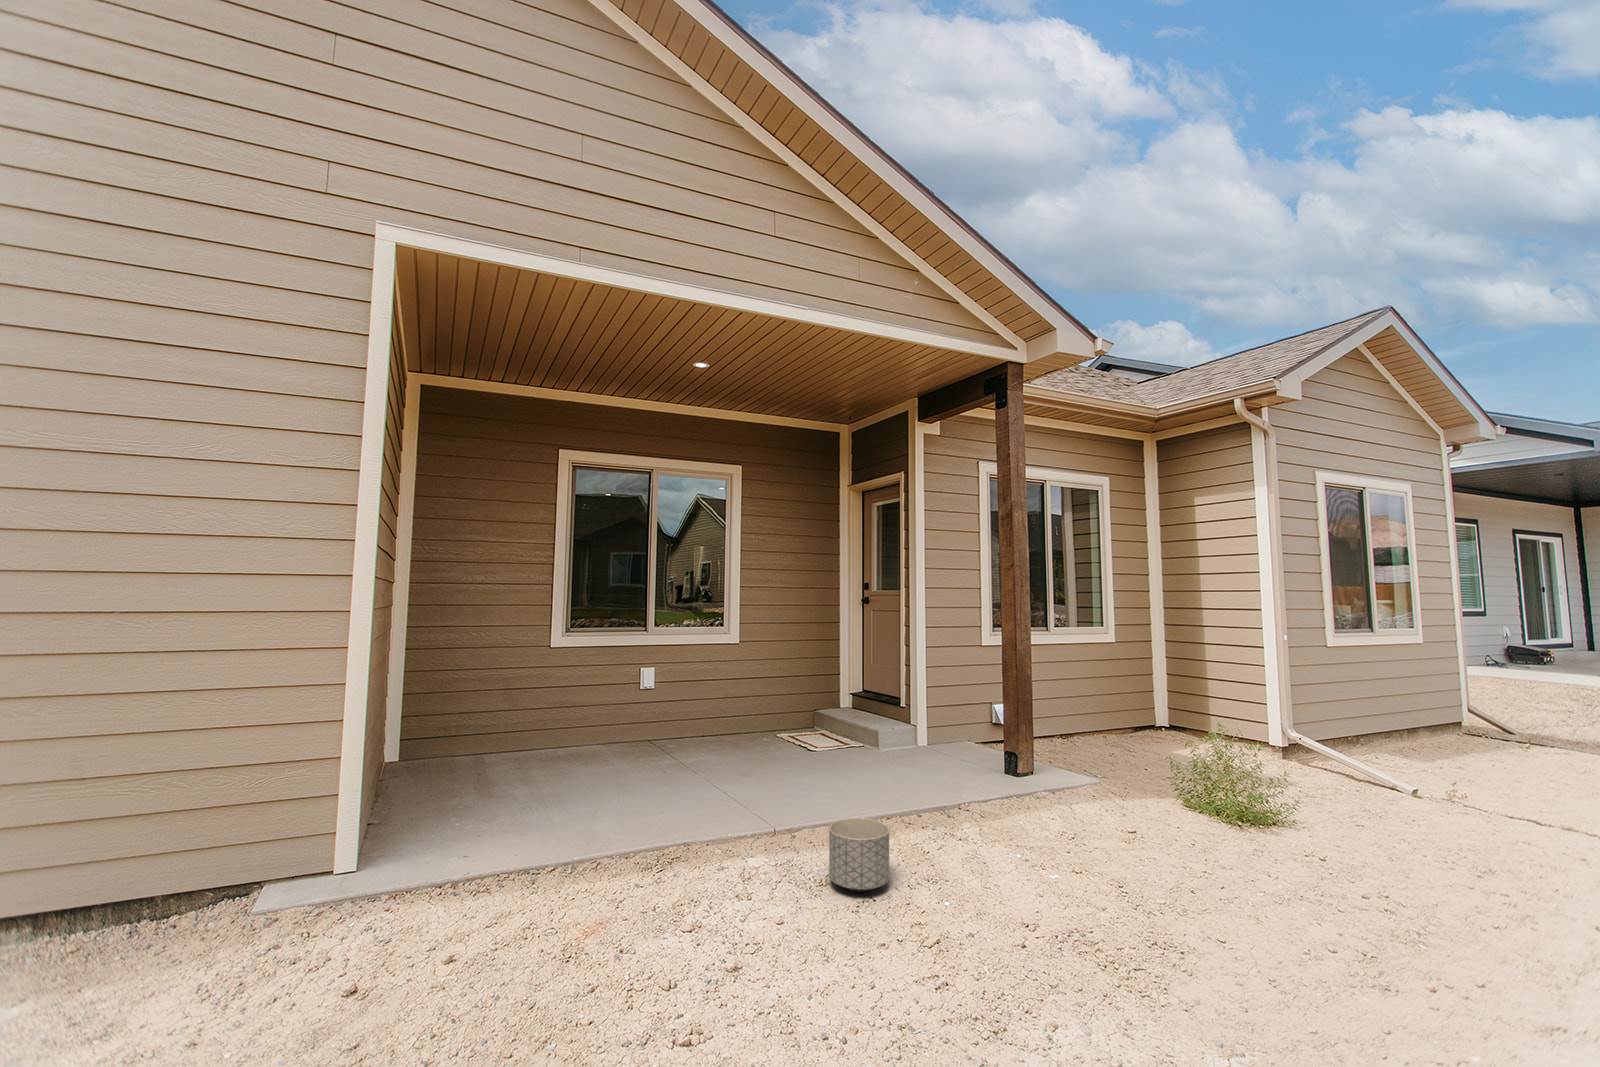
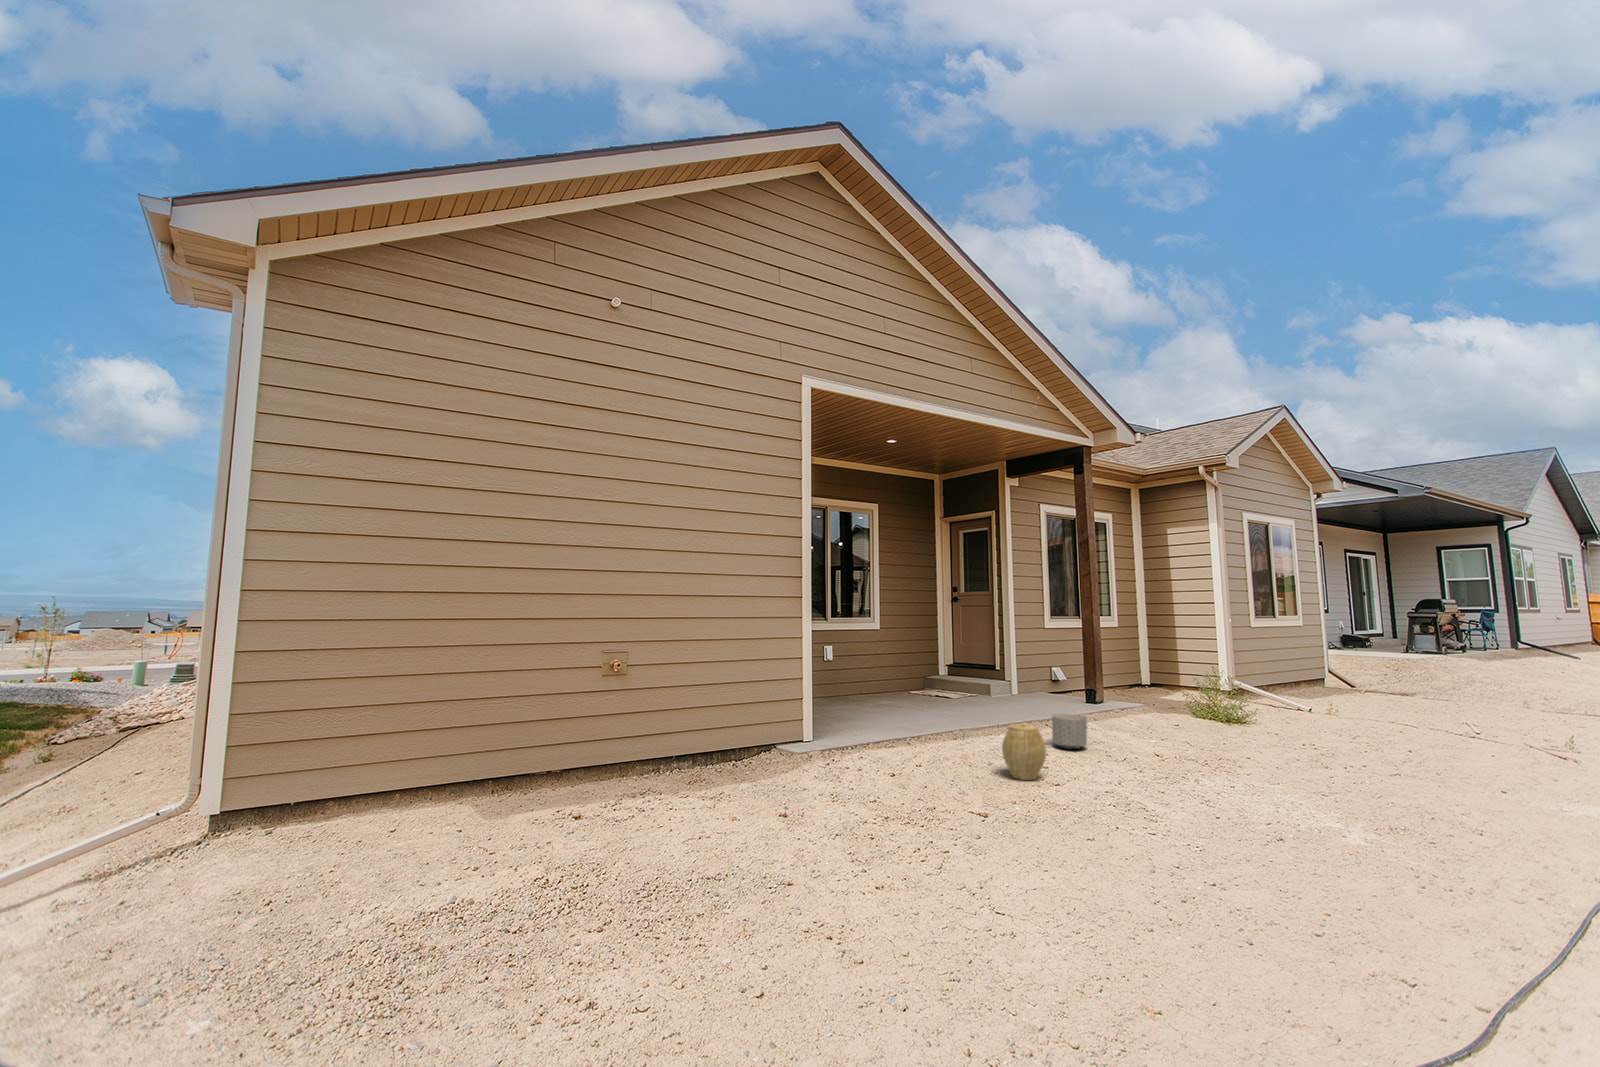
woven basket: none [618,867,706,996] -> present [1002,724,1046,780]

